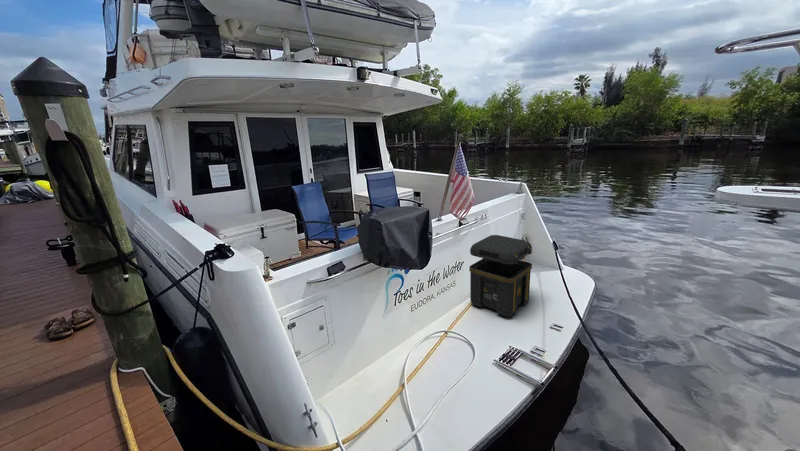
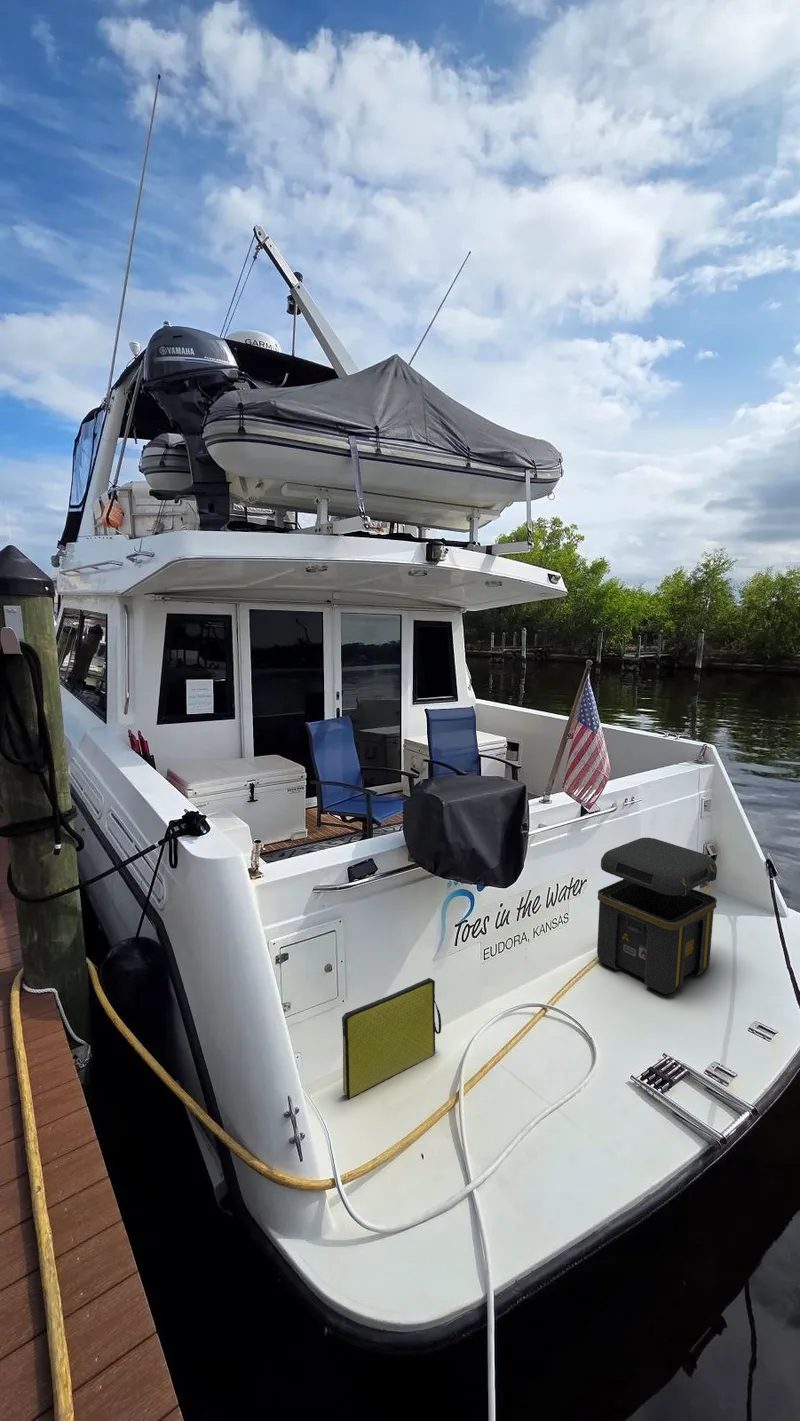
bag: none [332,325,390,398] -> present [342,978,441,1098]

